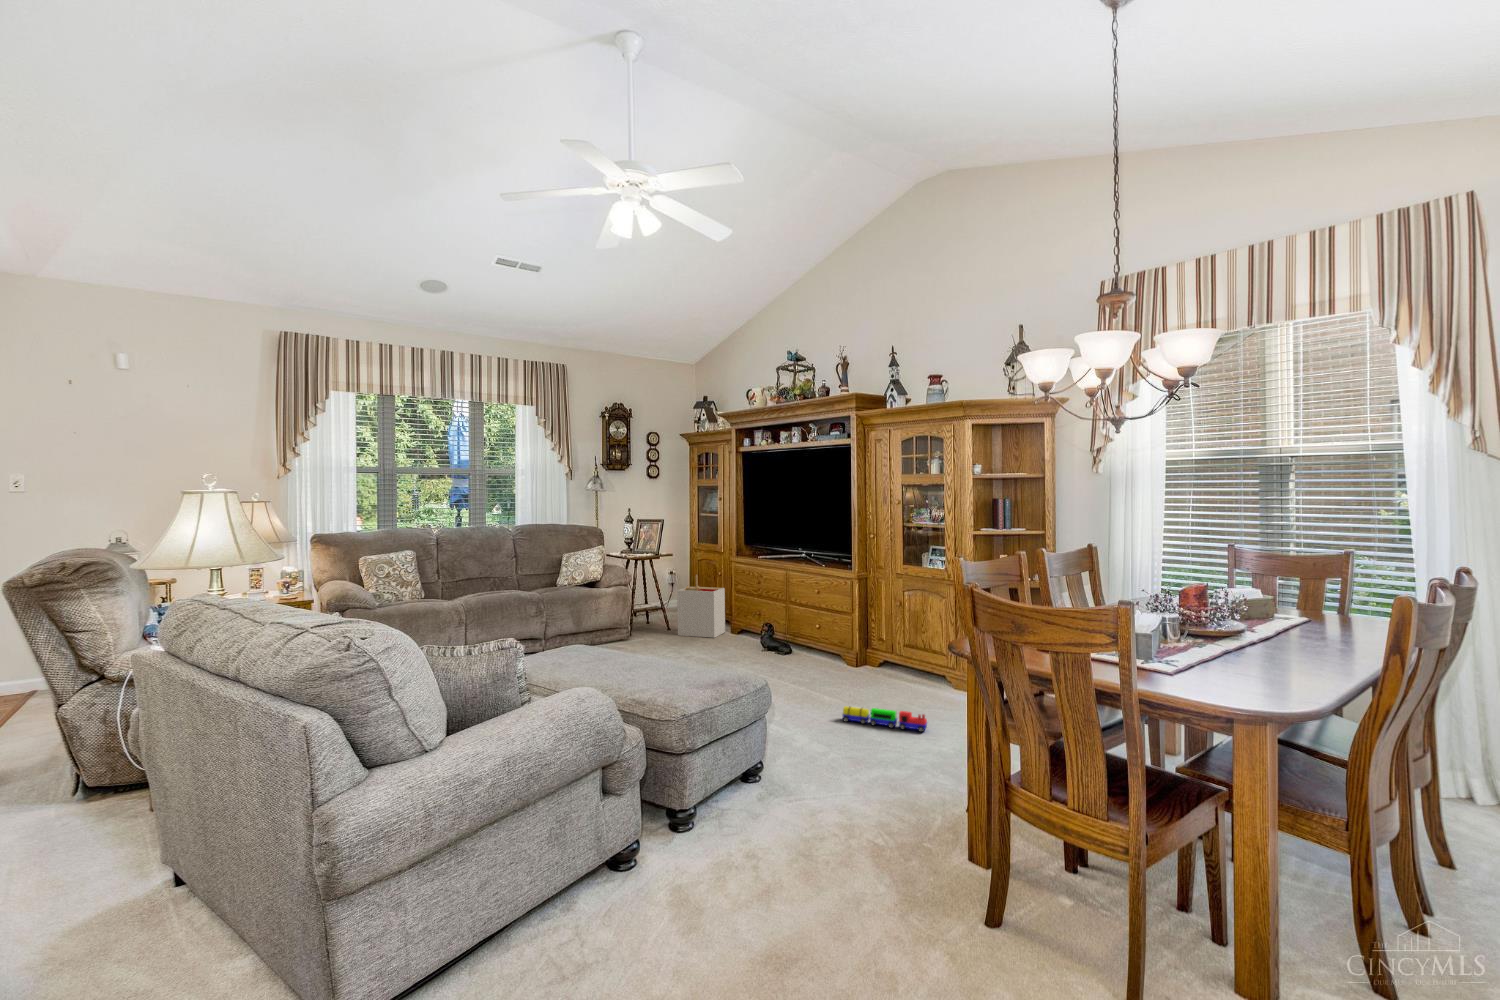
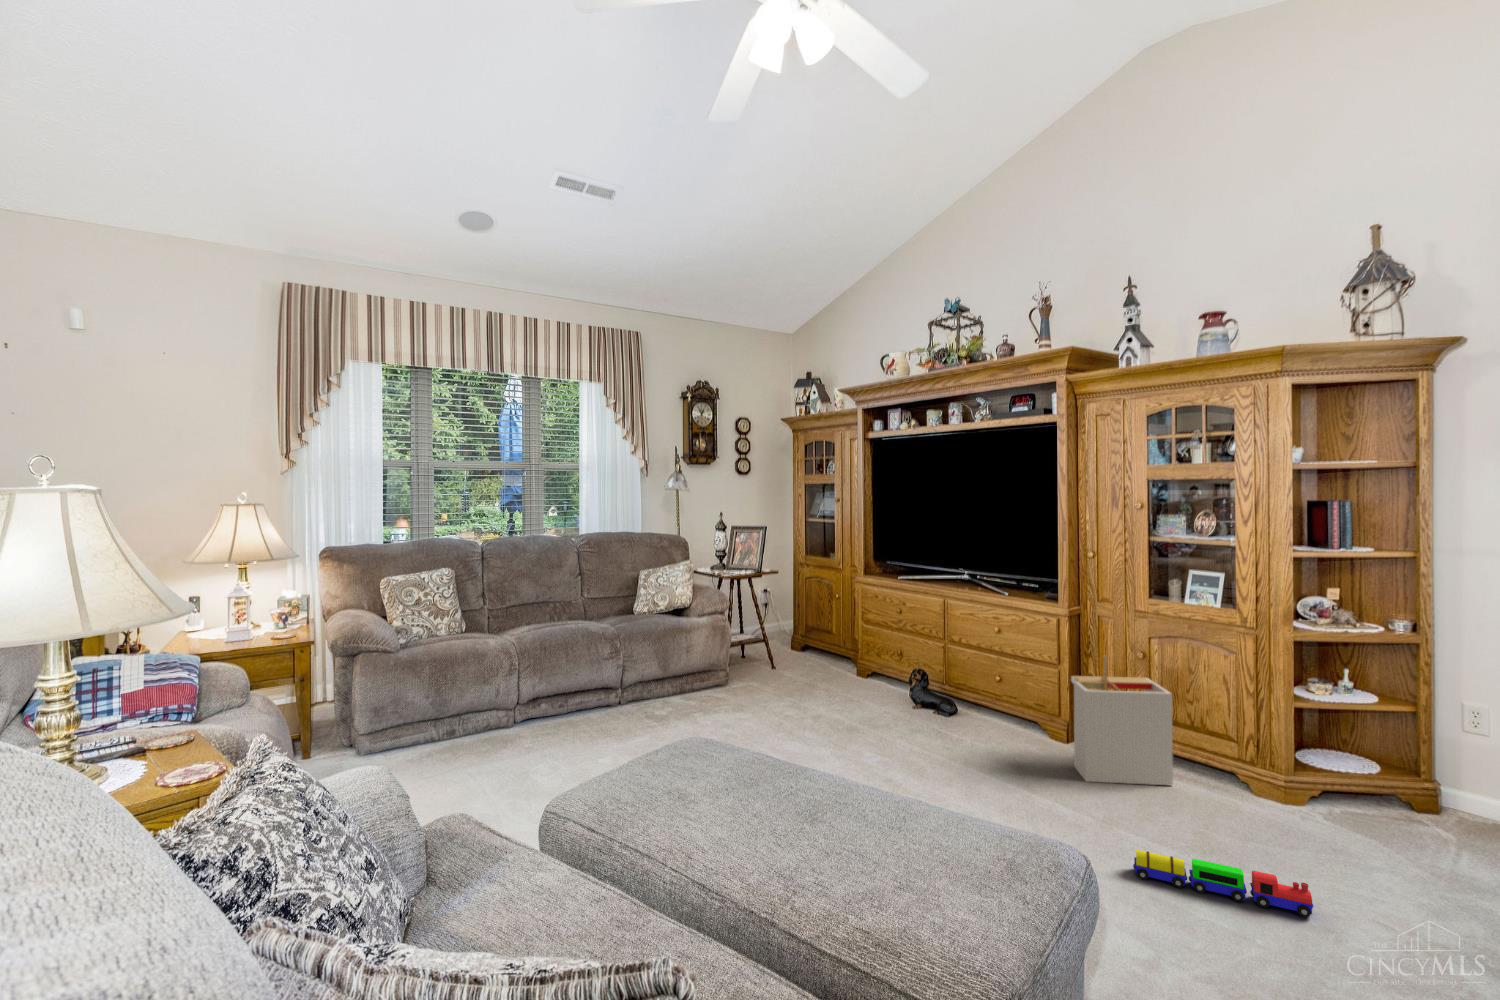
storage bin: present [677,575,725,638] -> present [1071,655,1173,786]

